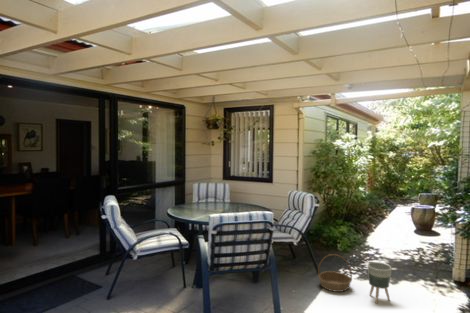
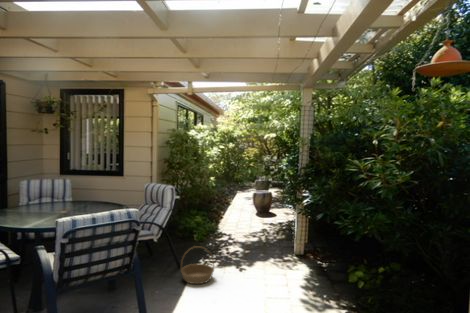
planter: present [368,262,392,303] -> none [230,249,251,288]

